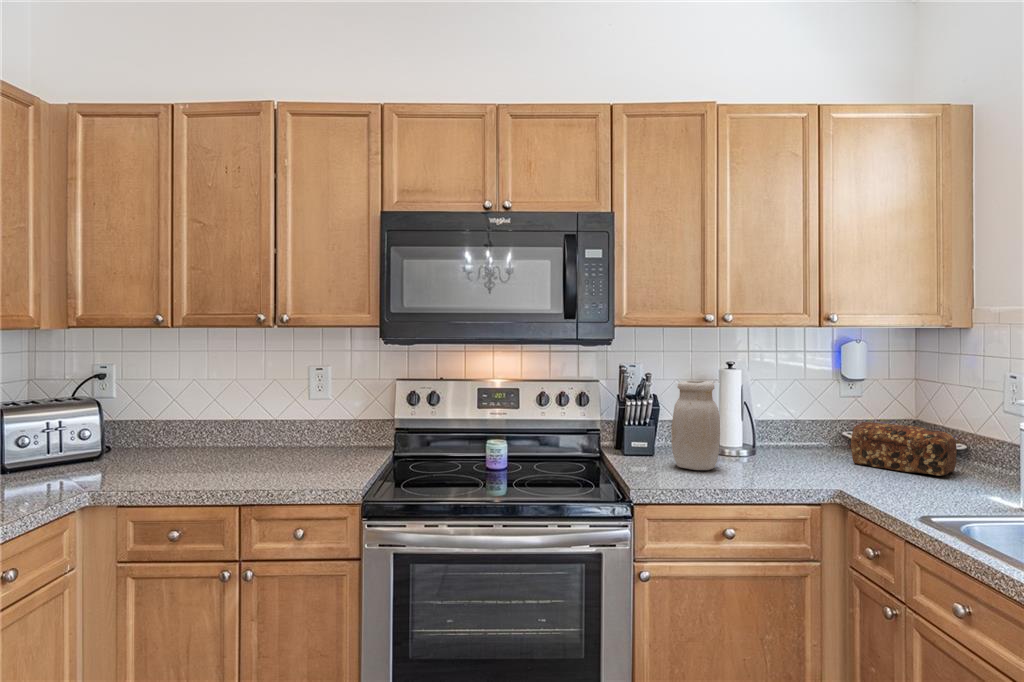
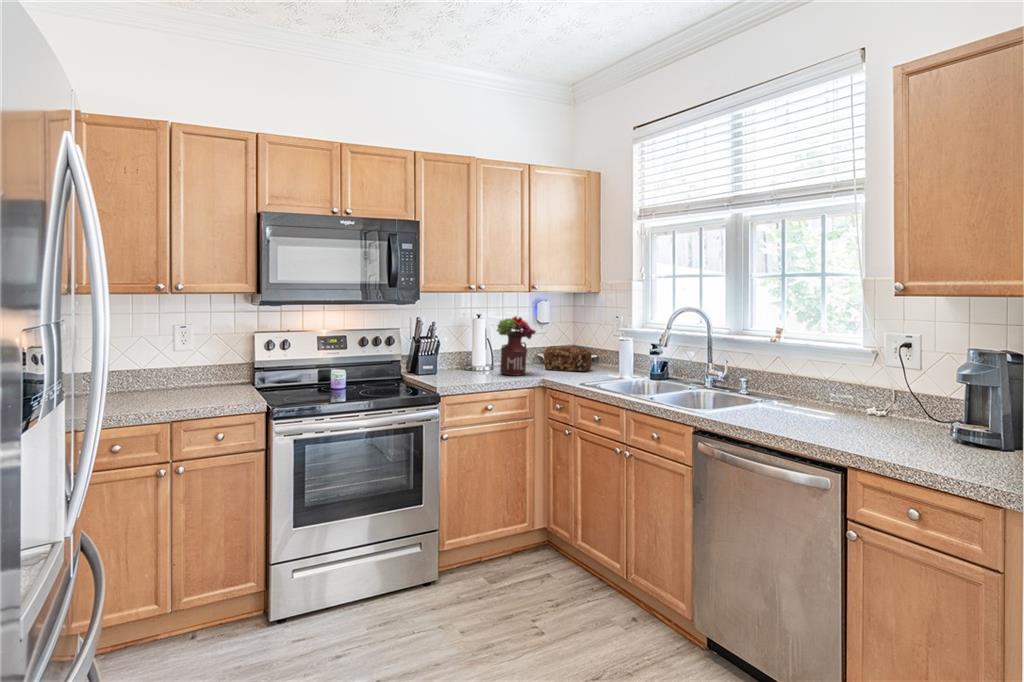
flower arrangement: none [753,367,832,474] -> present [497,316,536,376]
jar: present [671,381,720,470] -> none [452,326,480,378]

